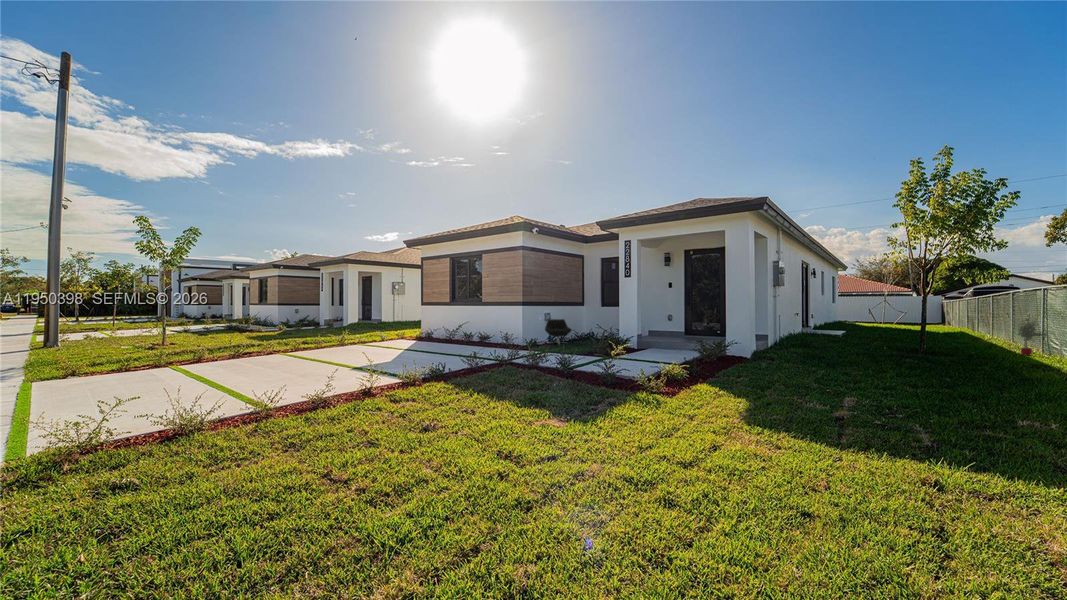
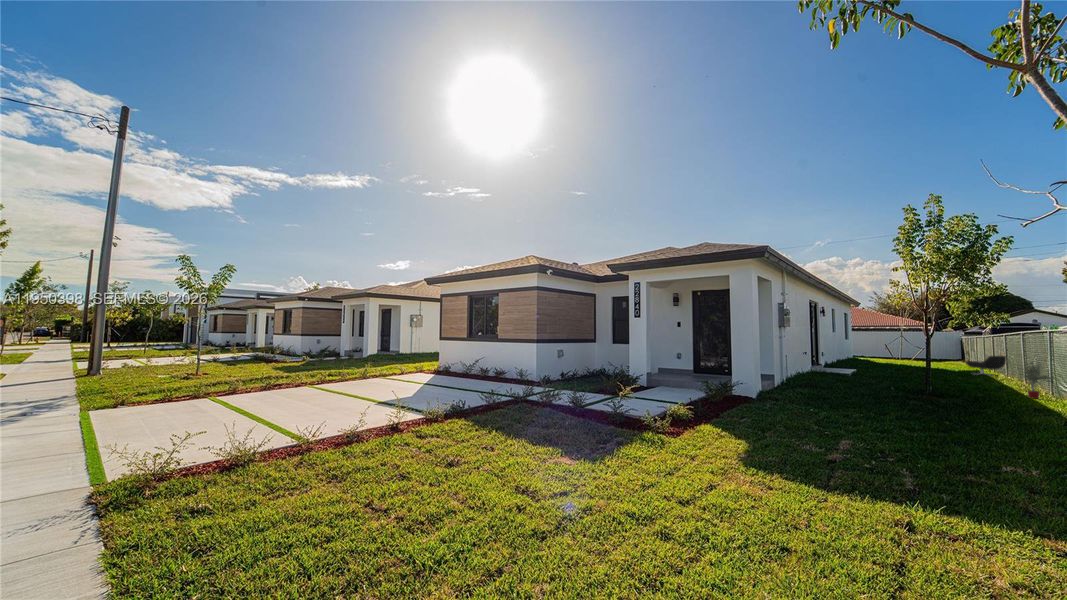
lounge chair: present [545,319,572,344] -> present [965,356,1006,374]

